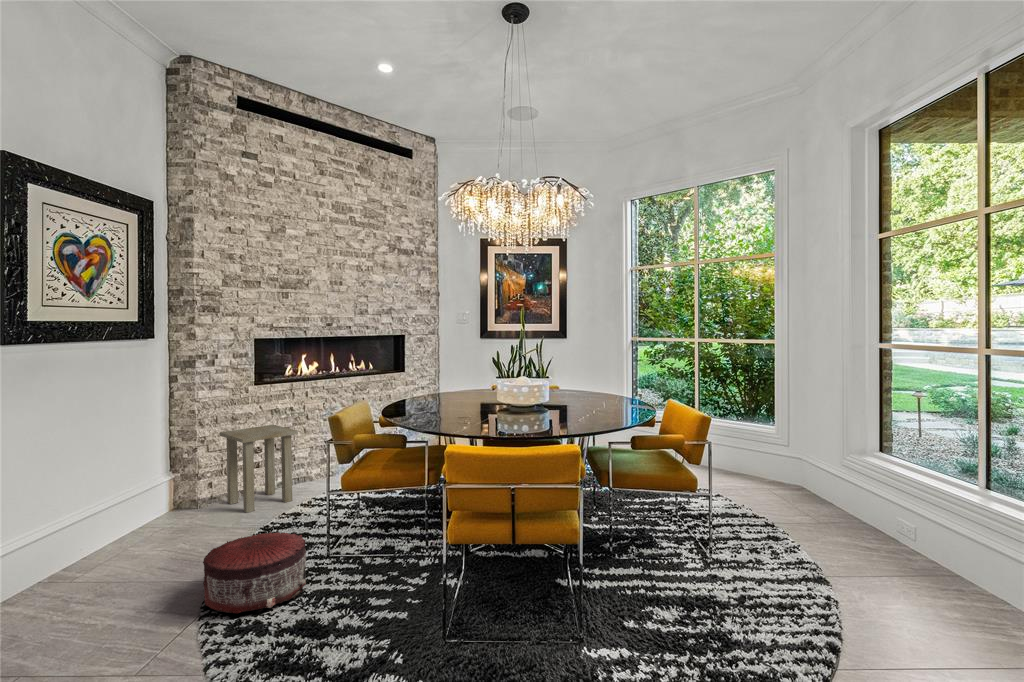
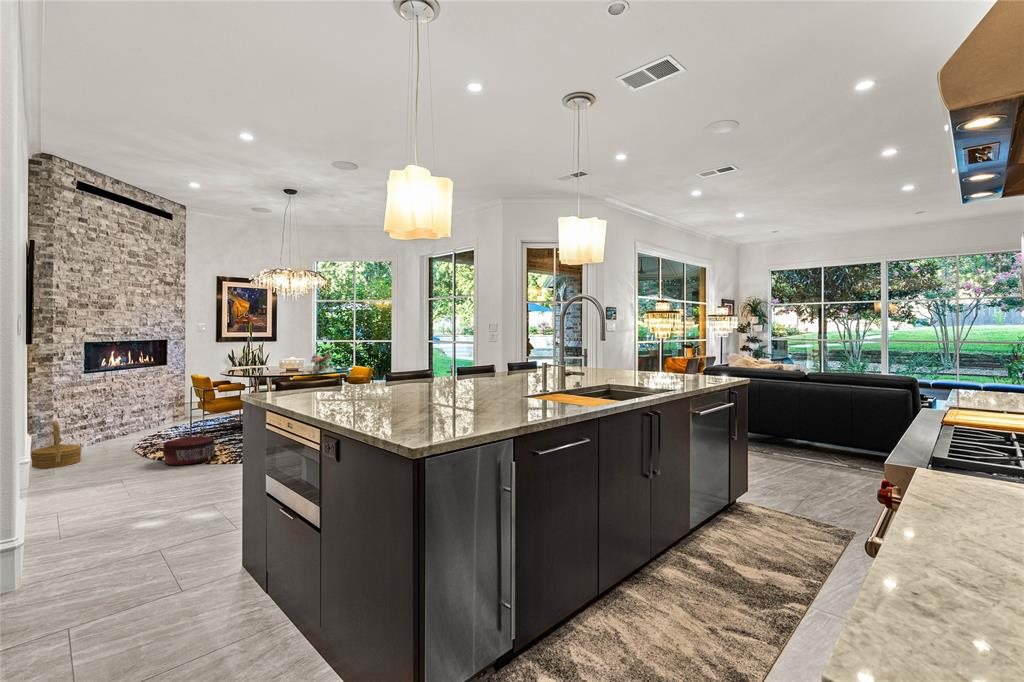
flower arrangement: none [525,356,600,416] -> present [308,353,336,376]
side table: present [220,425,298,513] -> none [70,399,132,450]
woven basket: none [111,463,186,547] -> present [31,421,82,468]

